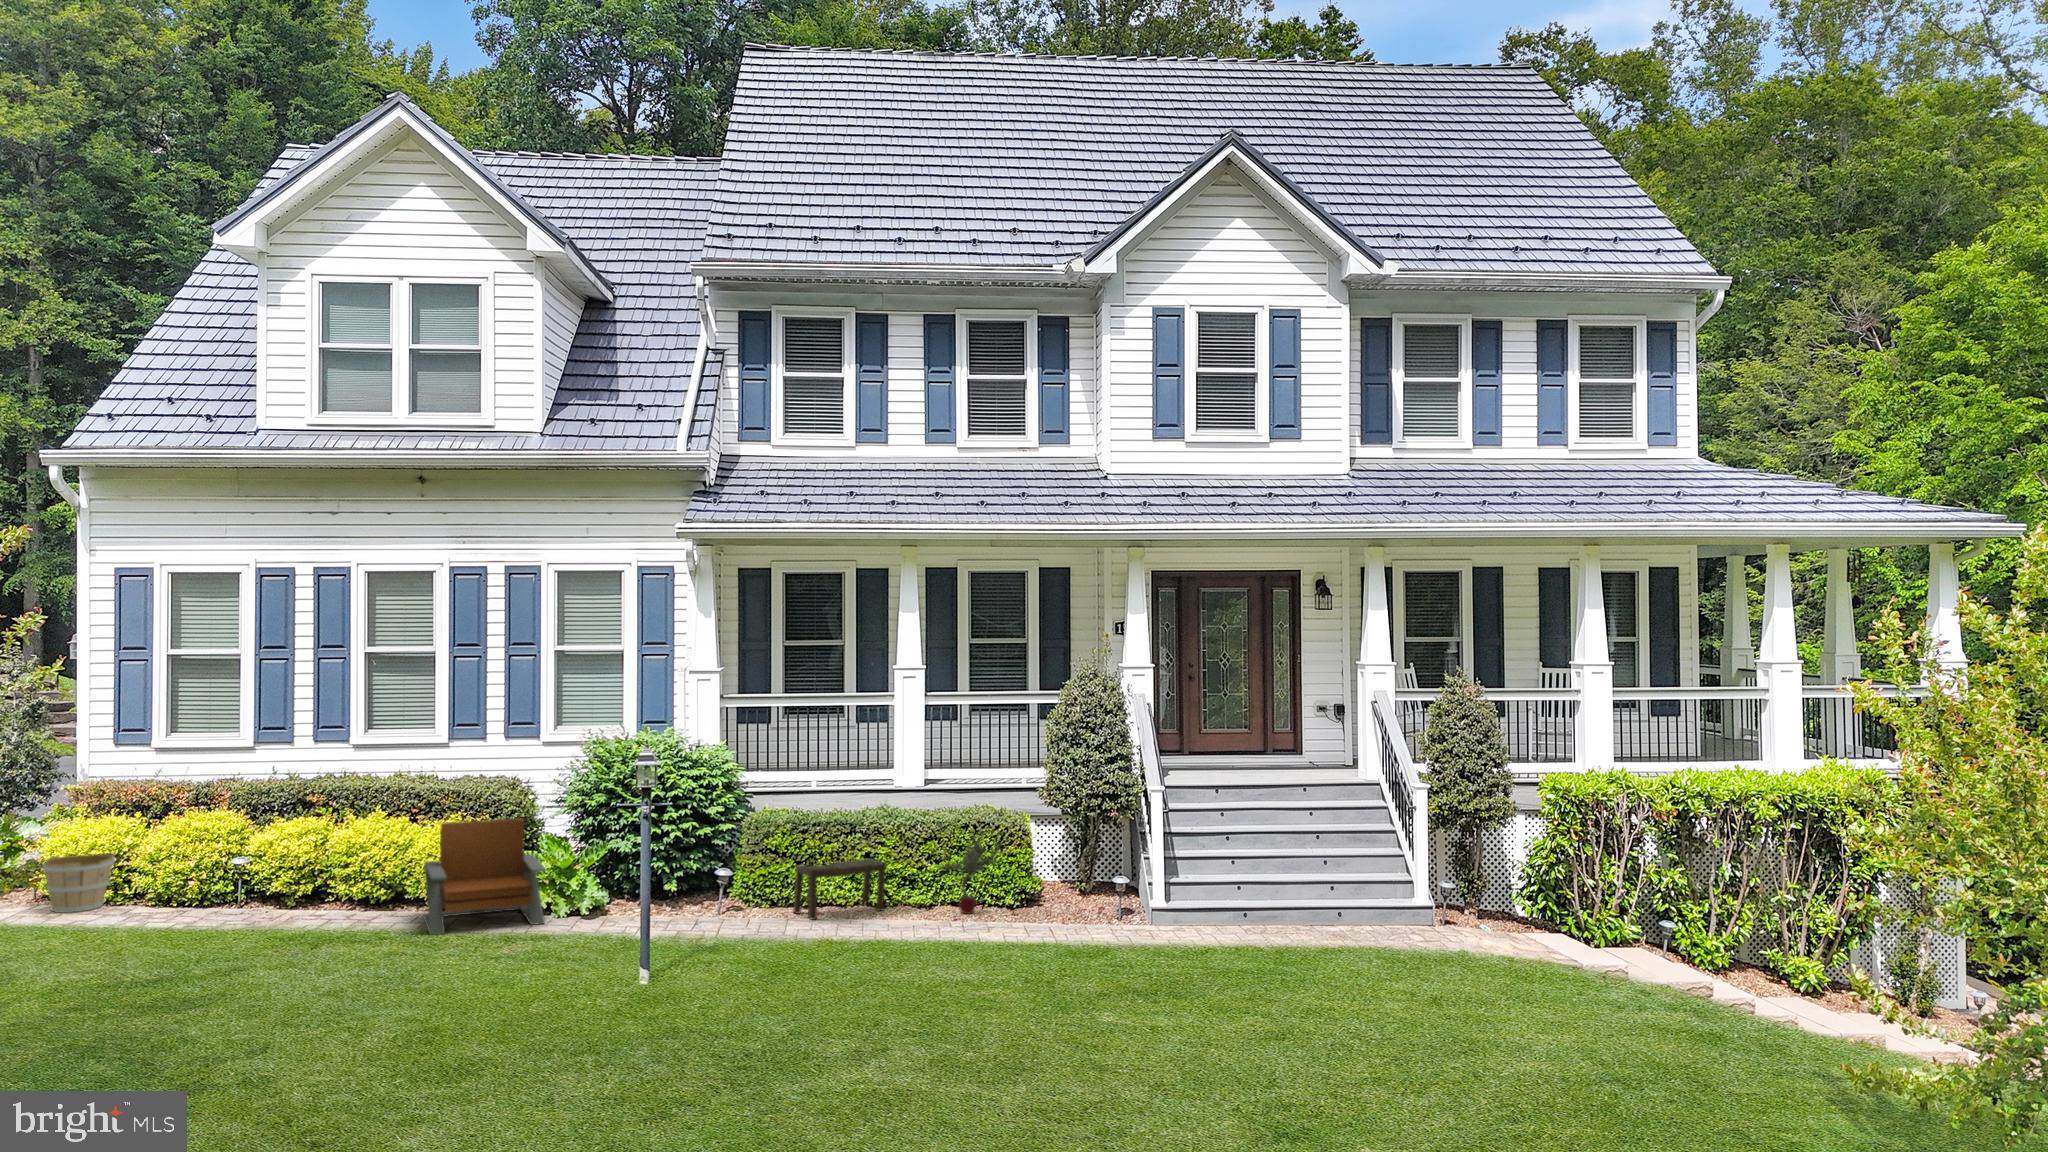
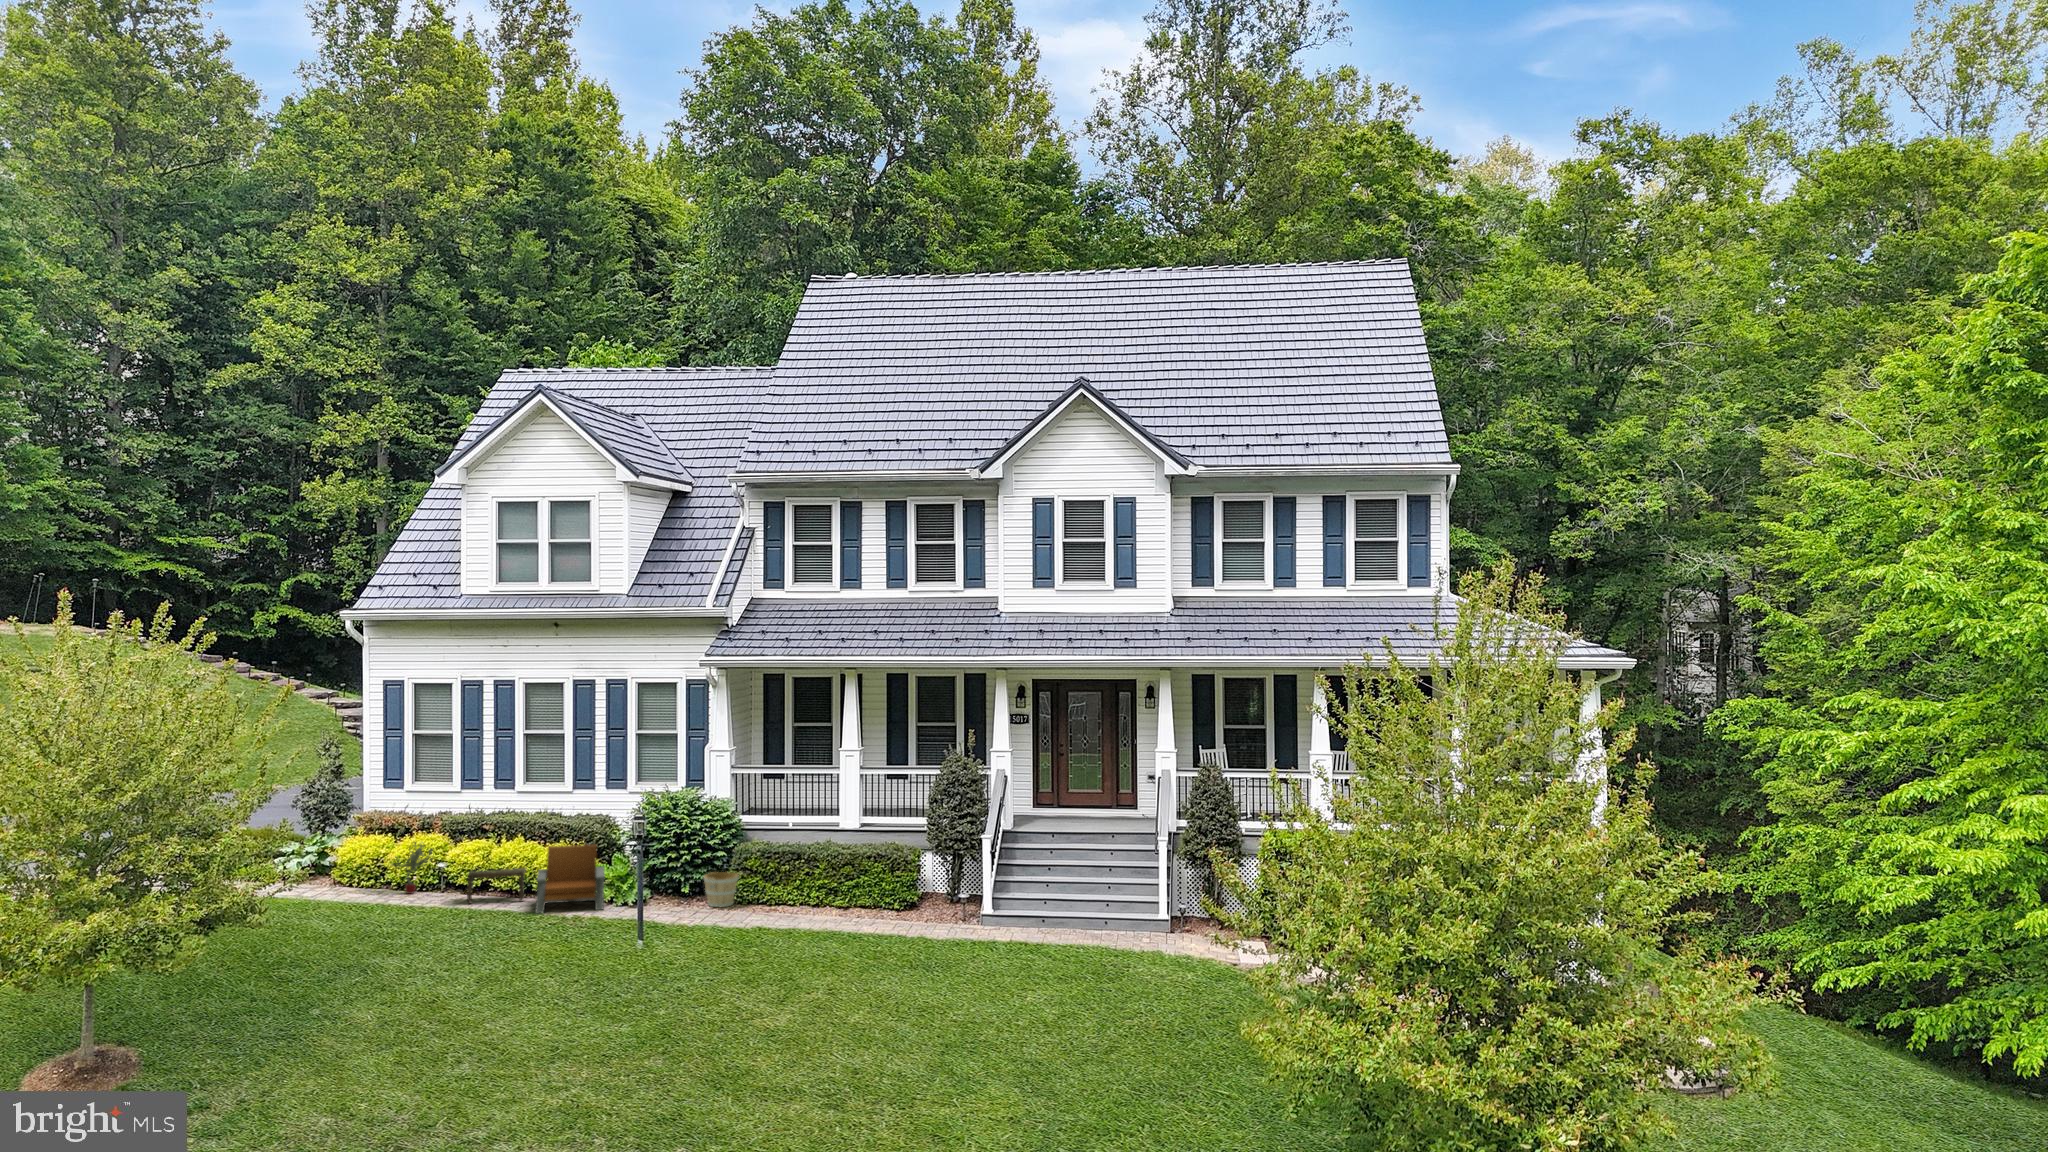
potted tree: present [937,831,1000,914] -> present [393,842,432,894]
wooden bucket: present [42,854,115,913] -> present [704,872,739,907]
bench: present [793,858,887,920] -> present [467,868,526,904]

